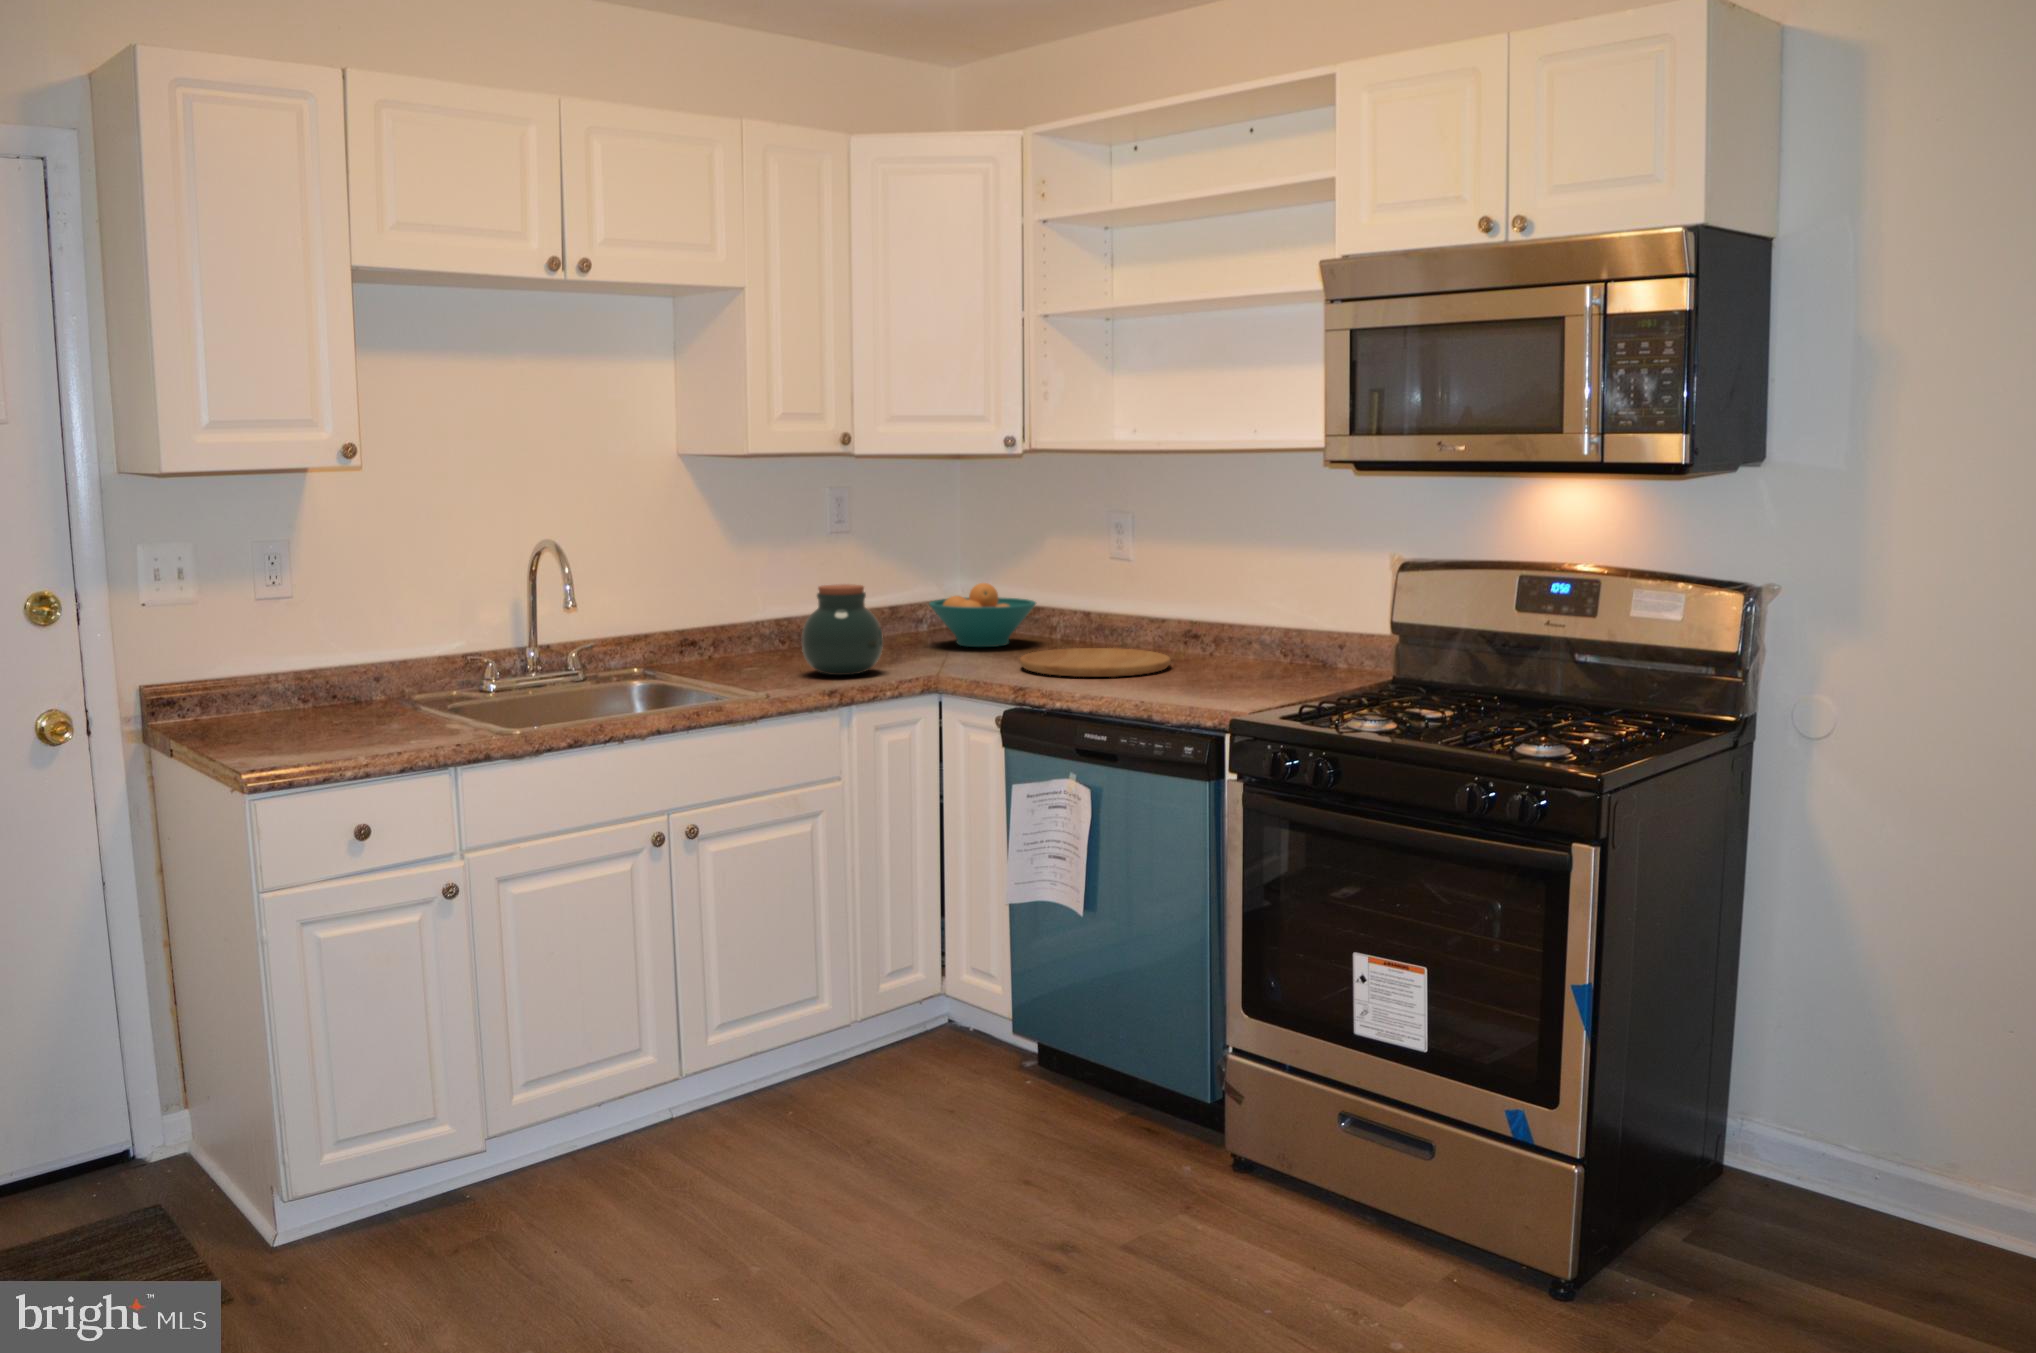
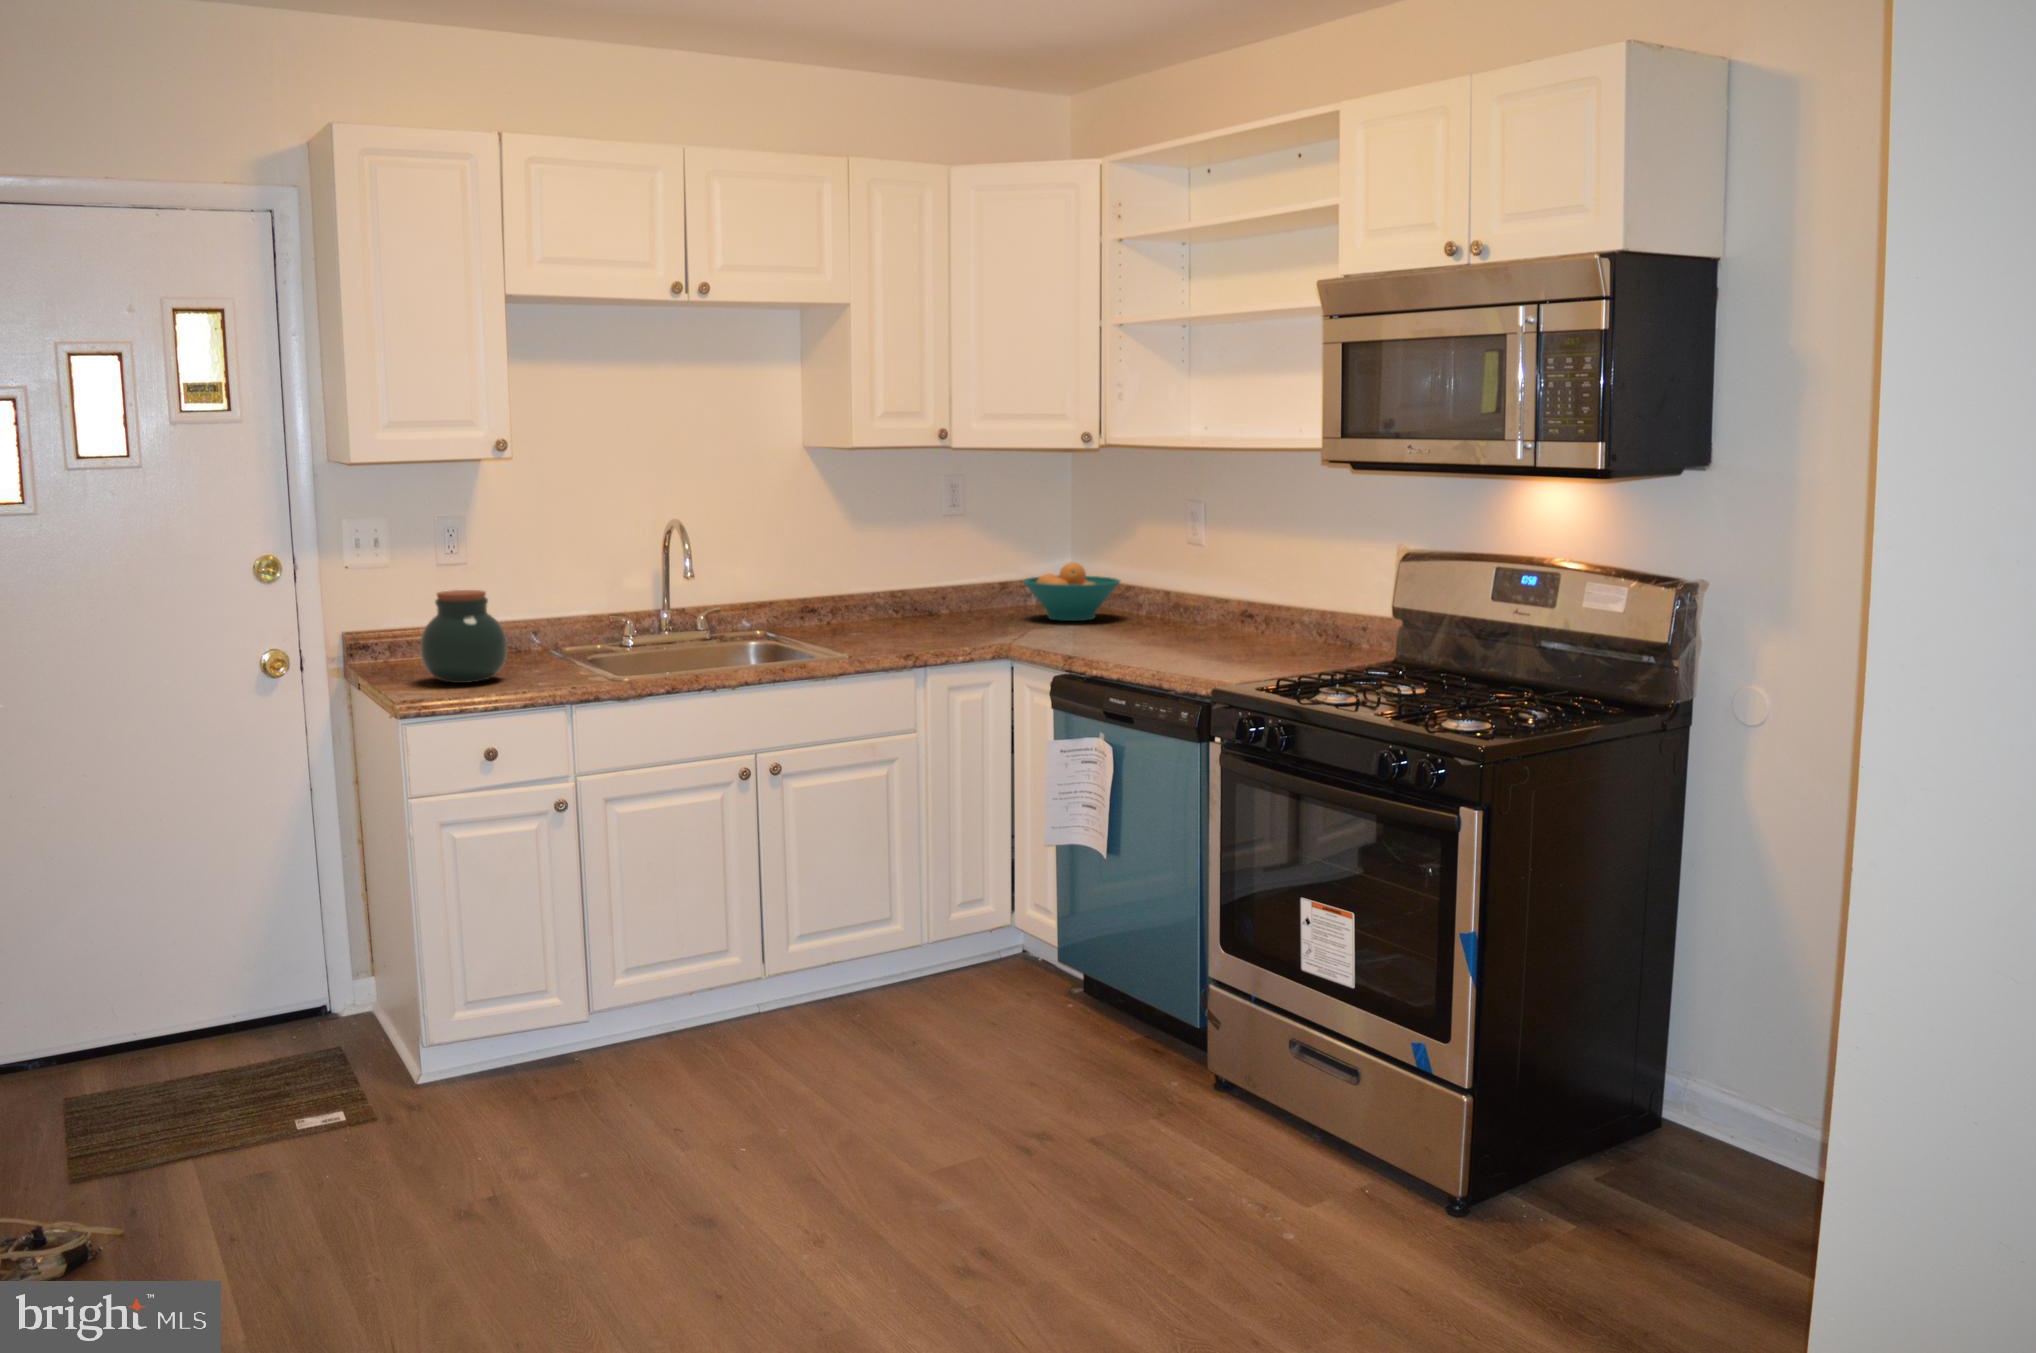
jar: present [802,584,883,675] -> present [421,590,507,683]
cutting board: present [1020,648,1171,677] -> none [1081,624,1218,650]

